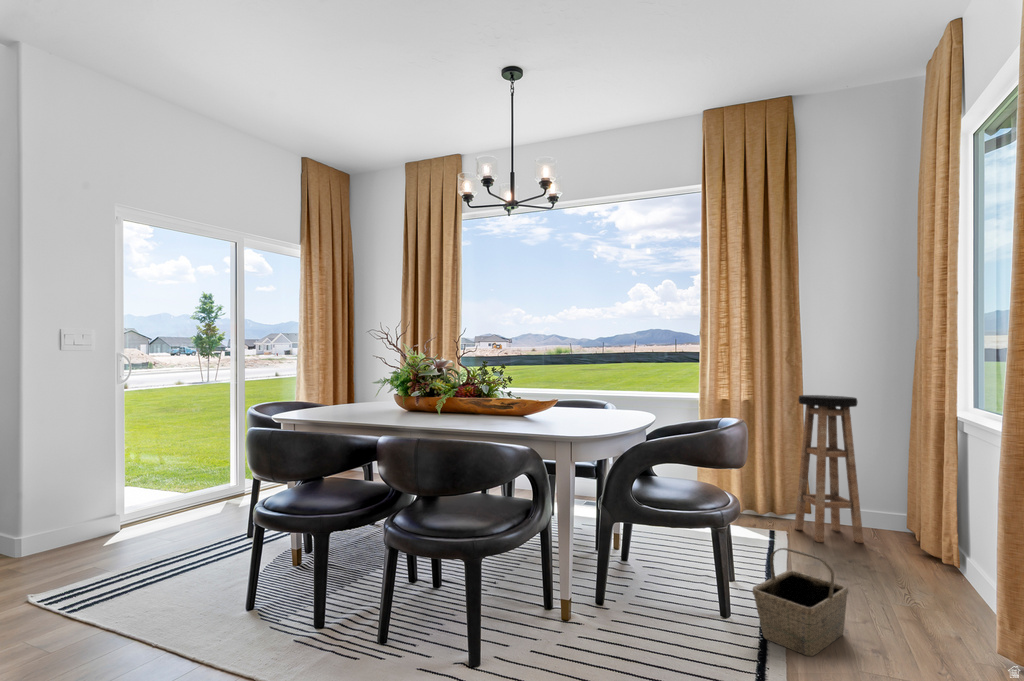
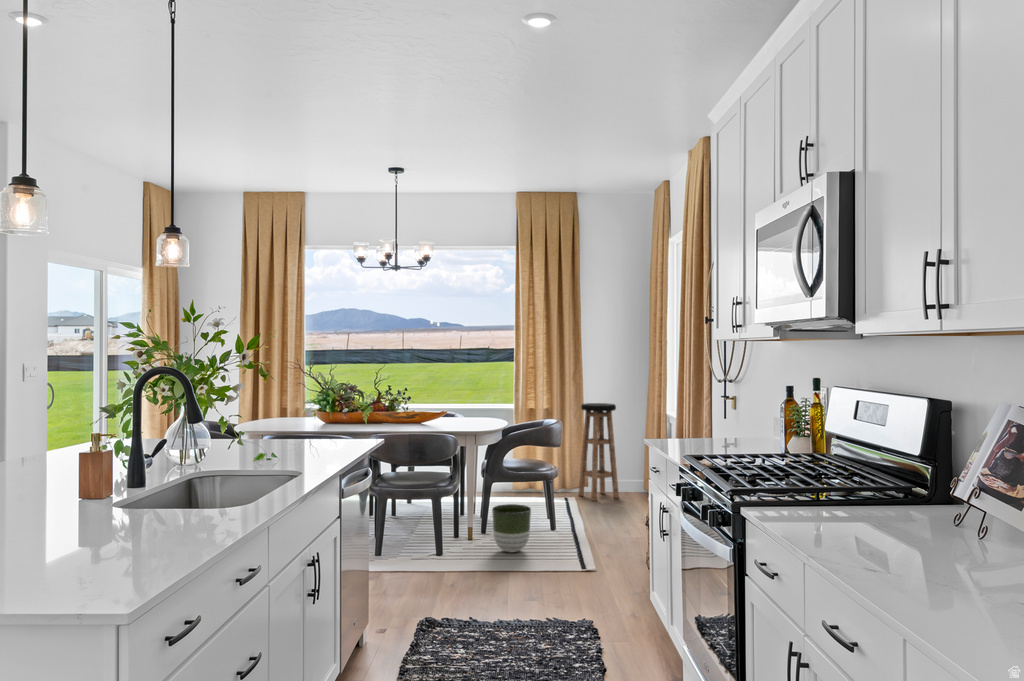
planter: none [600,547,669,638] -> present [492,504,531,552]
basket: present [753,548,848,656] -> none [571,495,616,547]

